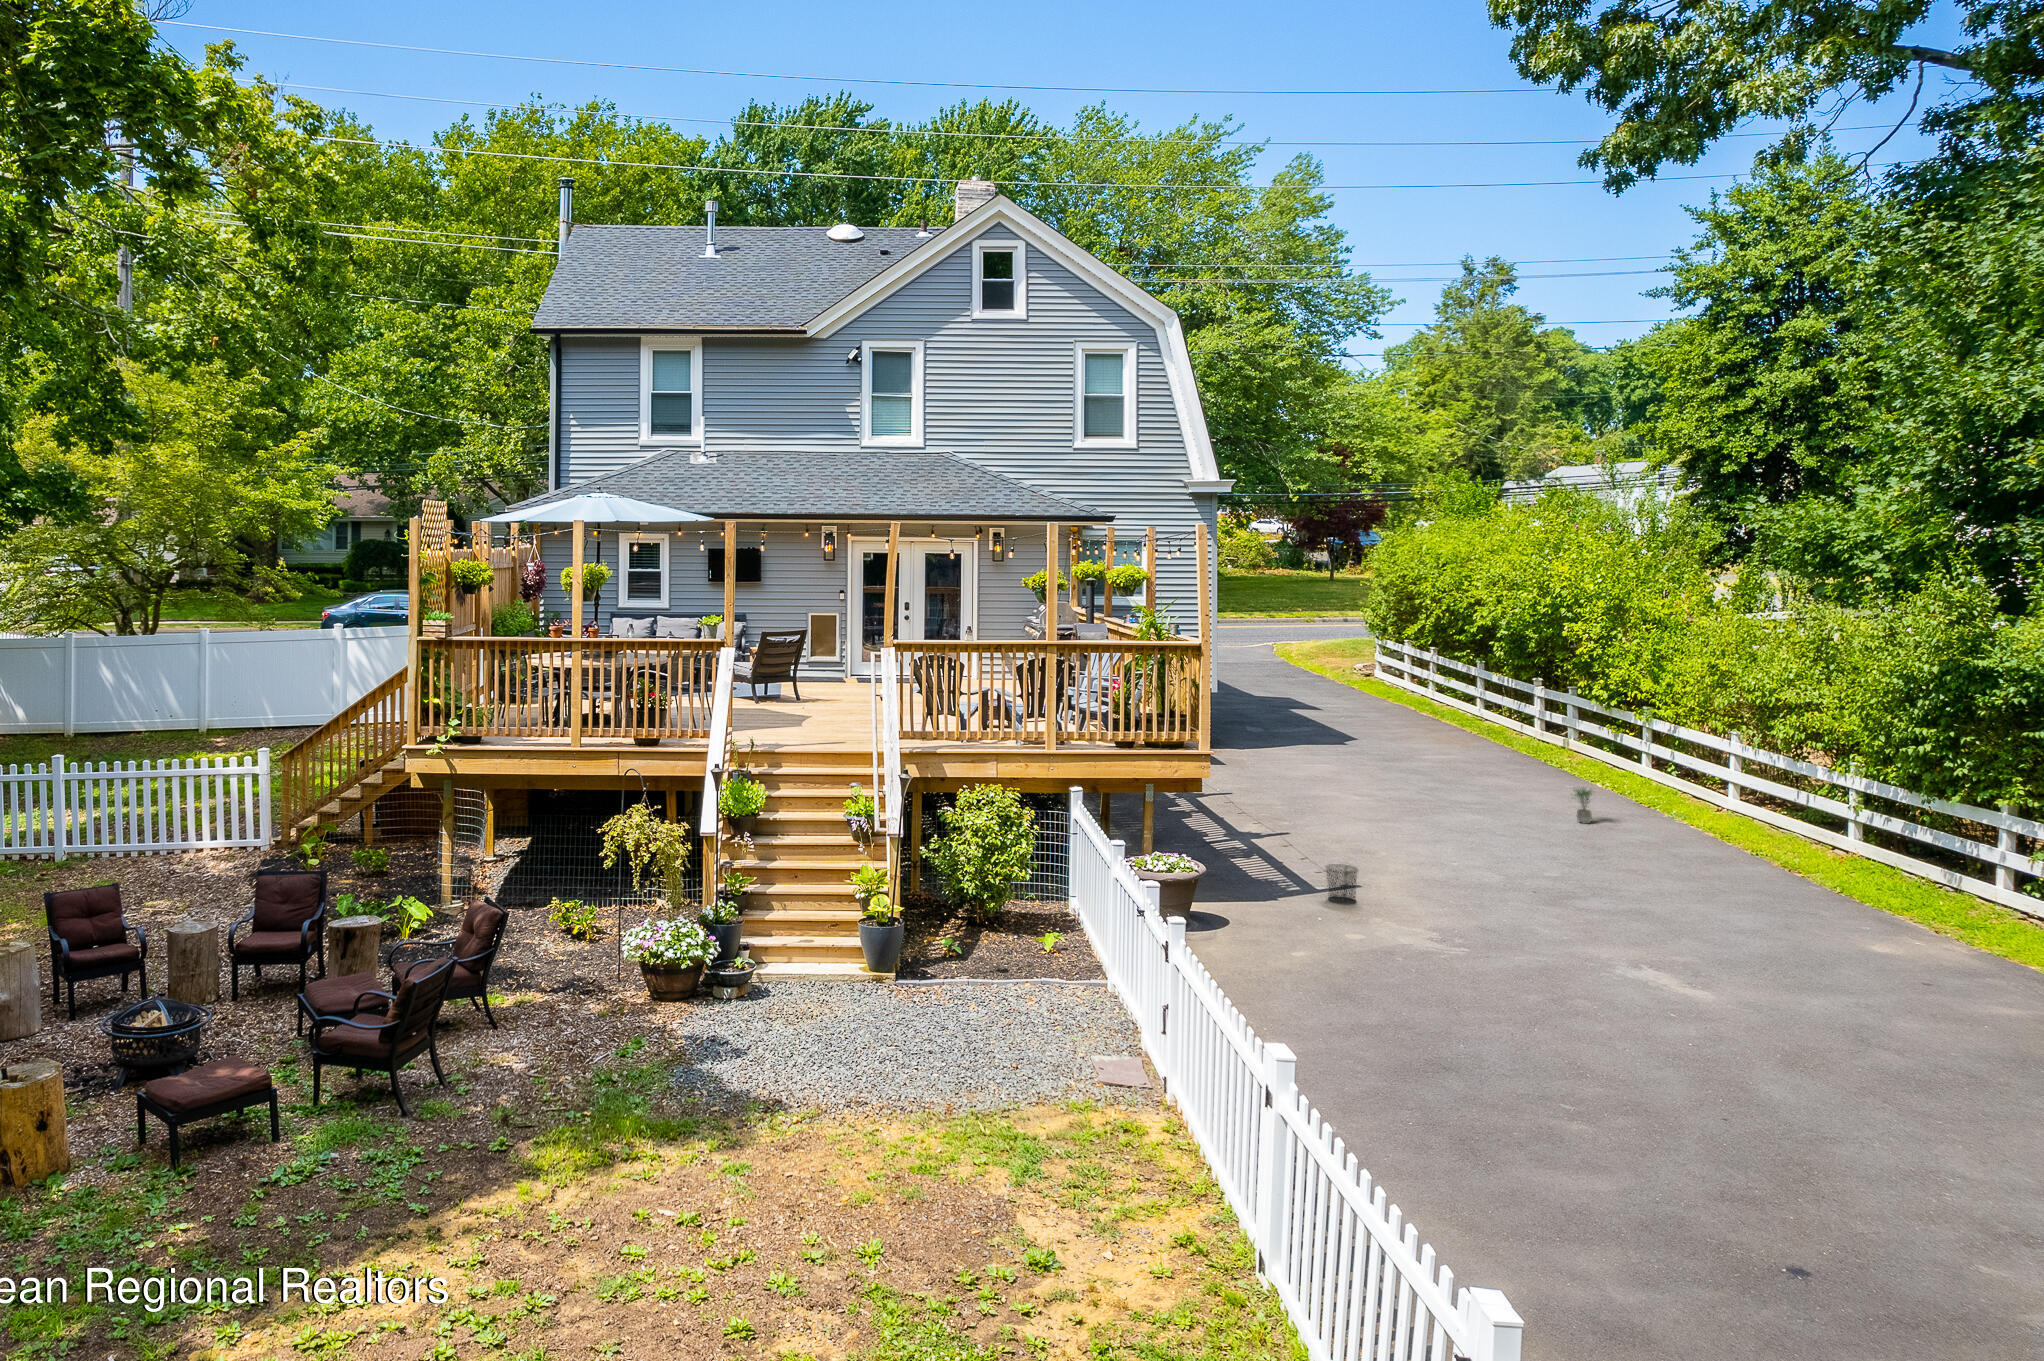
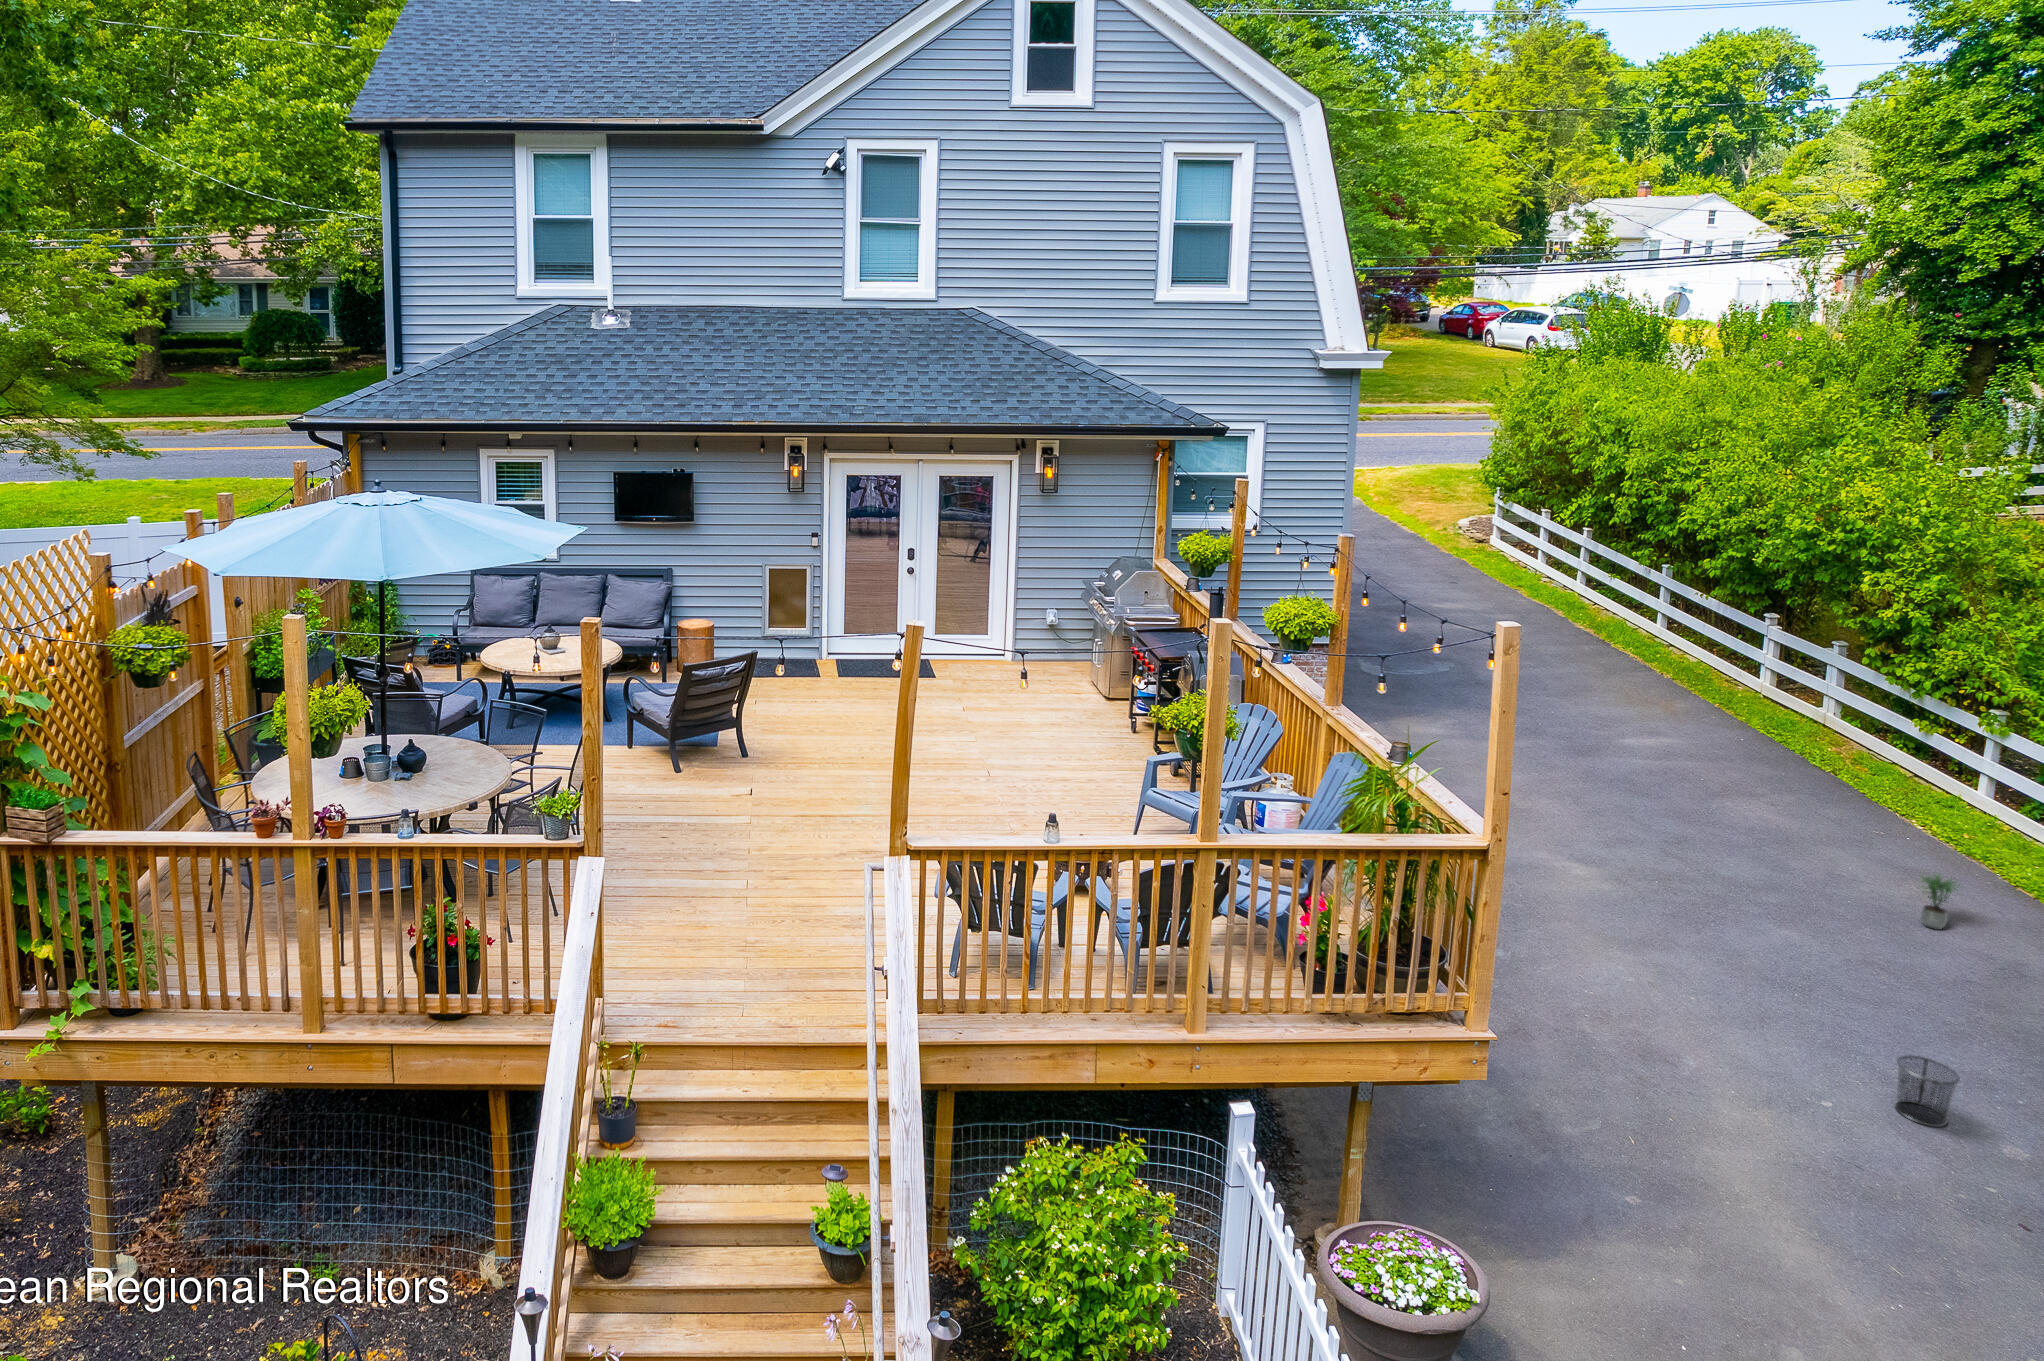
waste bin: present [1326,865,1358,904] -> present [1895,1055,1960,1126]

